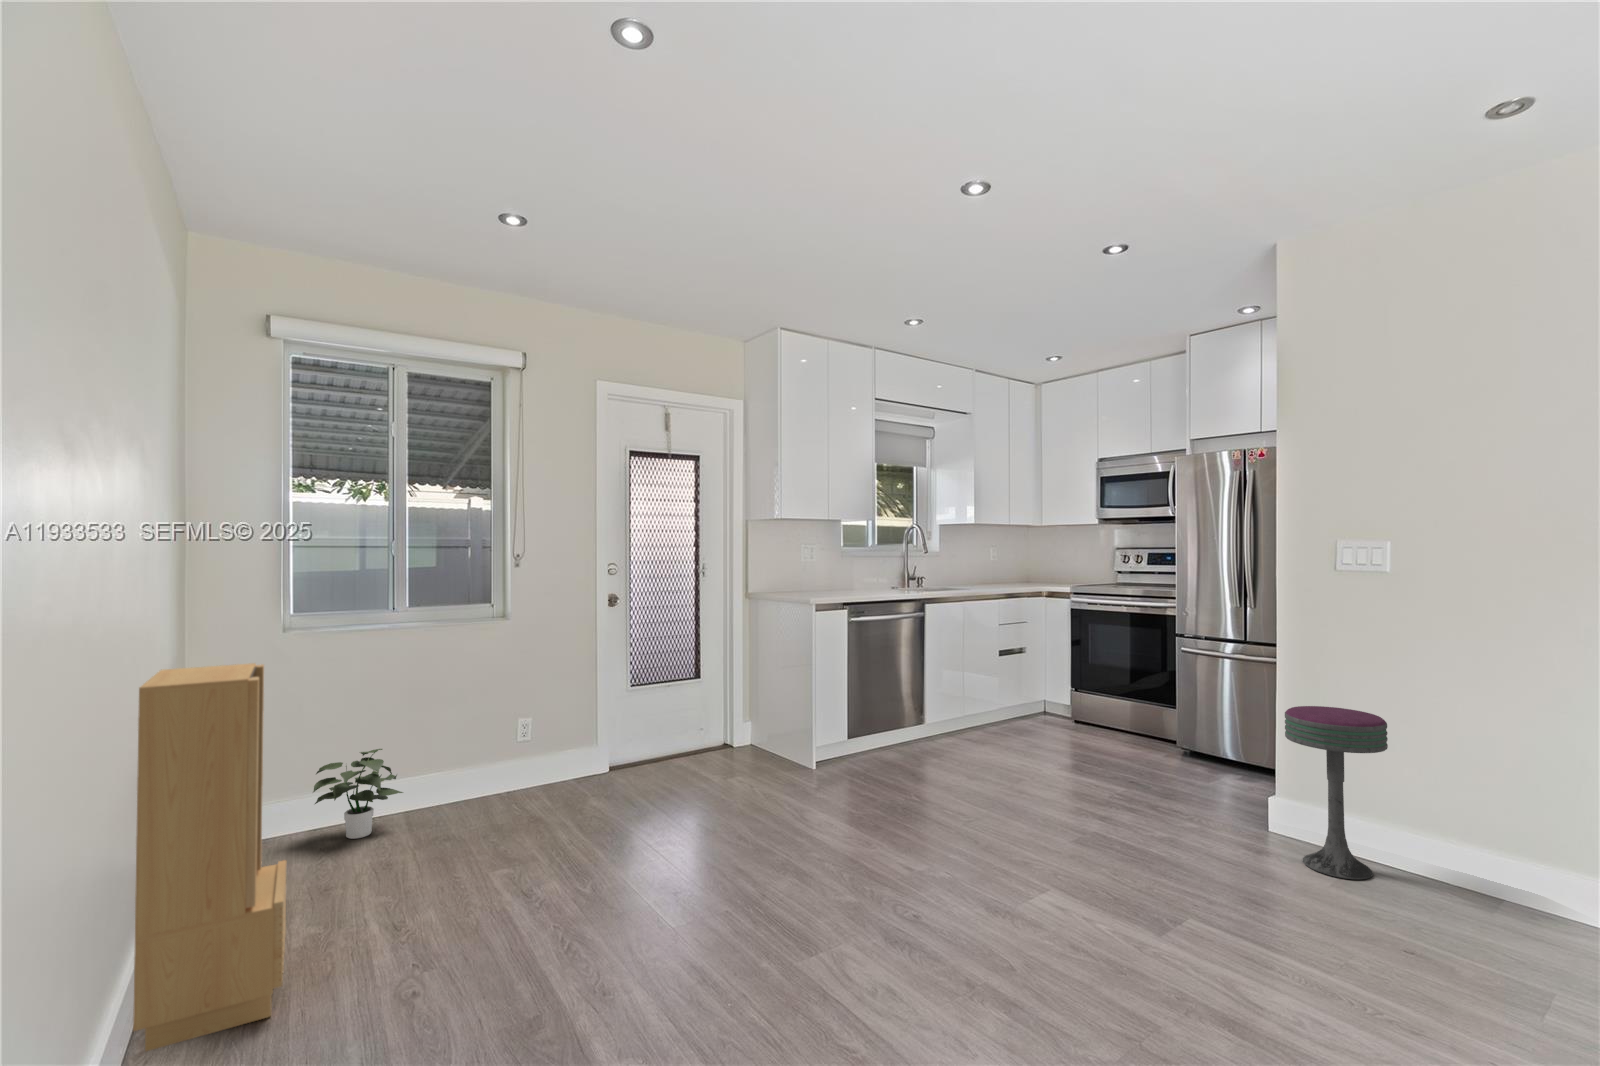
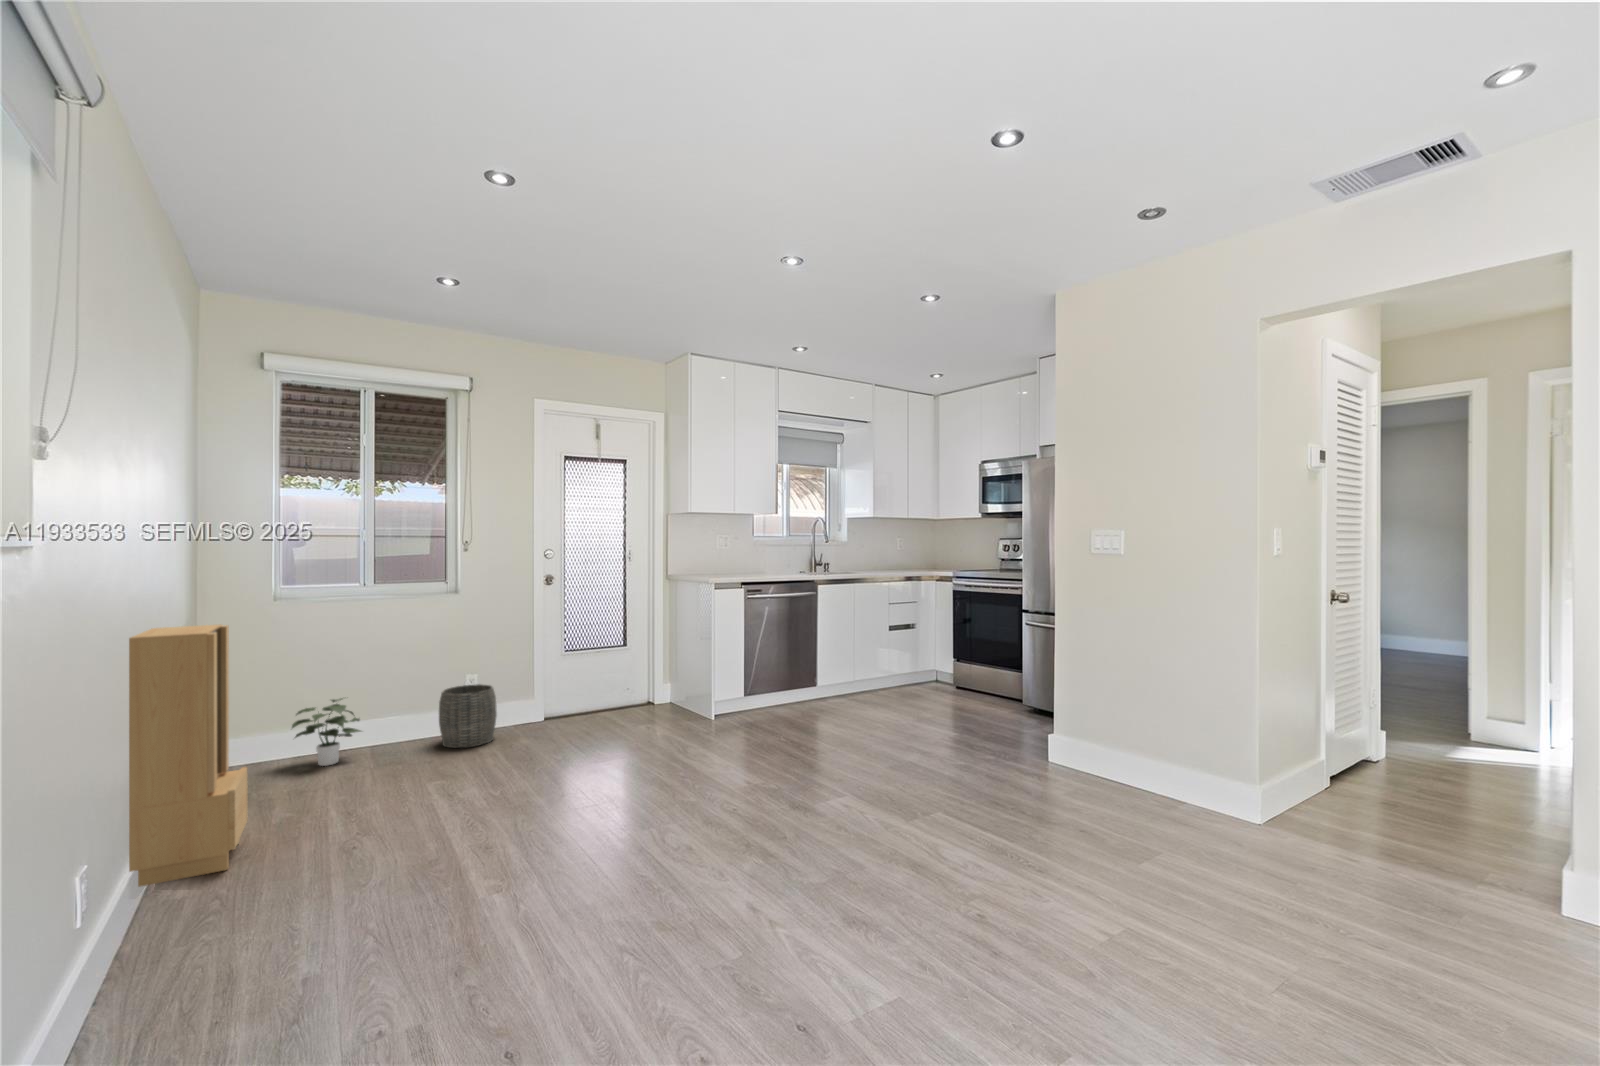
bar stool: present [1285,706,1388,880] -> none [1040,664,1111,799]
woven basket: none [492,728,562,811] -> present [439,684,497,748]

